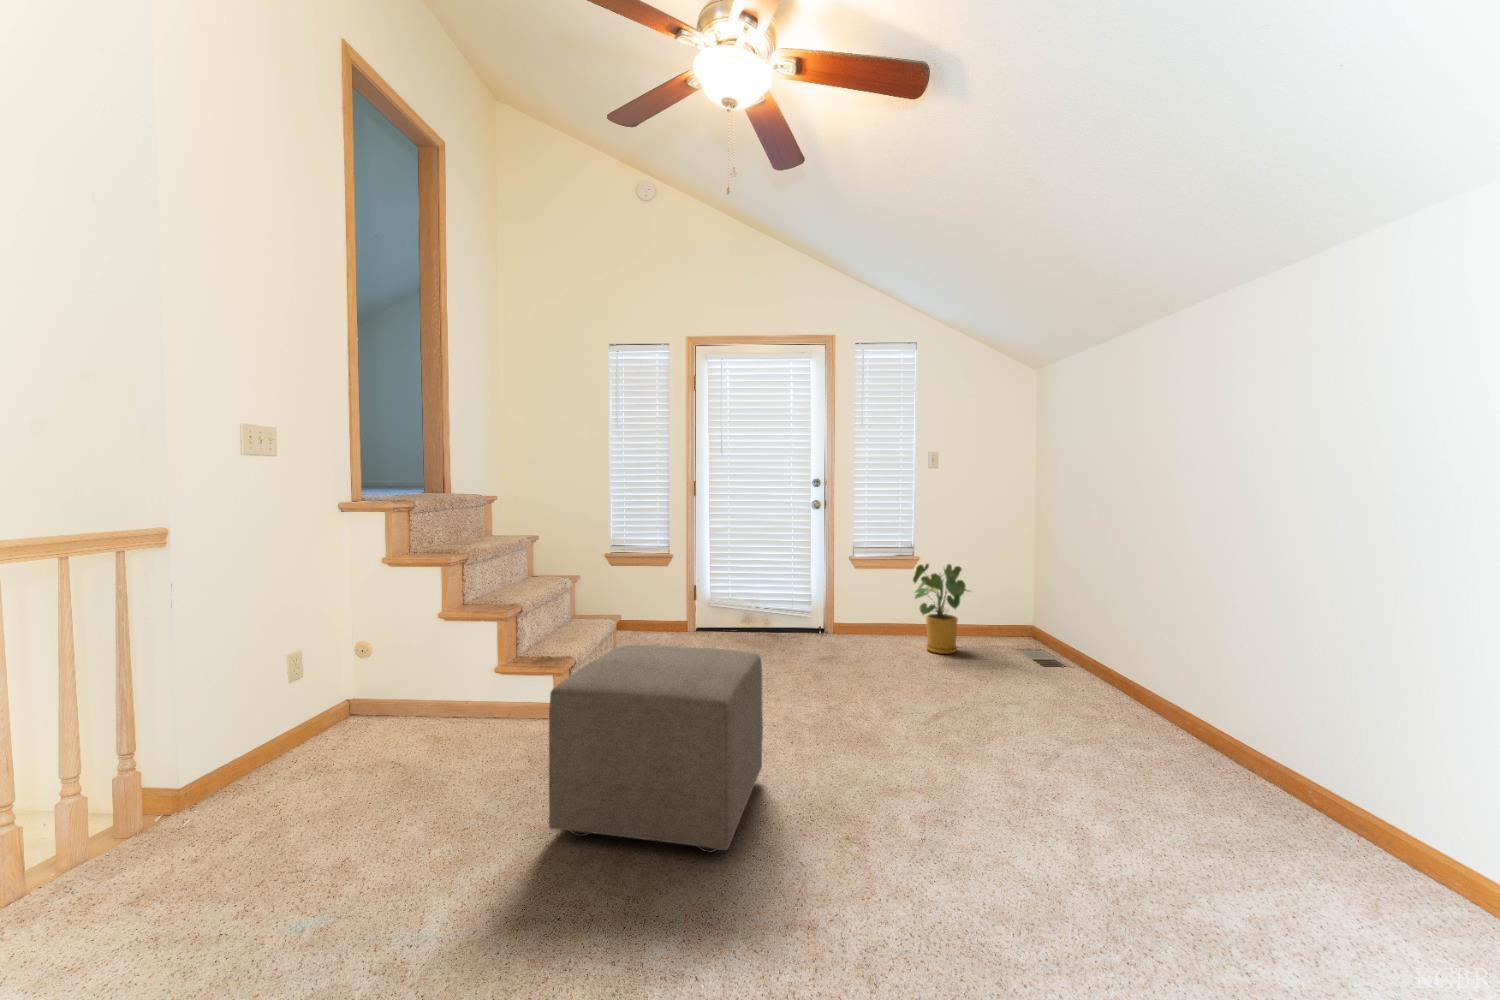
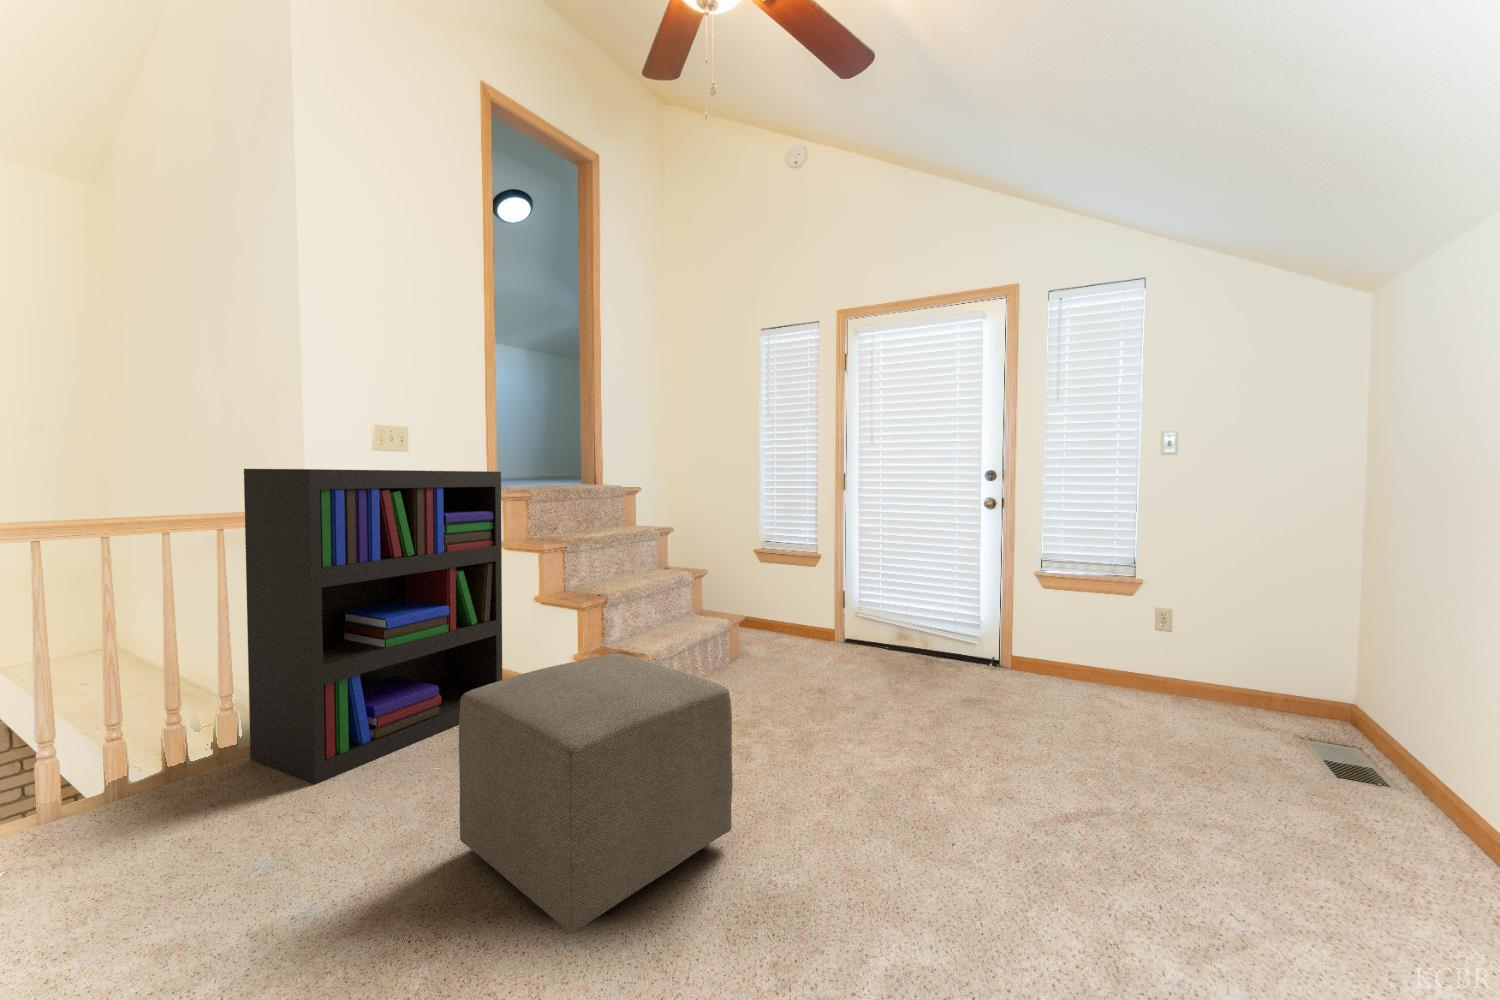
bookshelf: none [141,478,418,844] -> present [244,469,502,785]
house plant: present [913,564,970,654] -> none [1106,591,1214,724]

